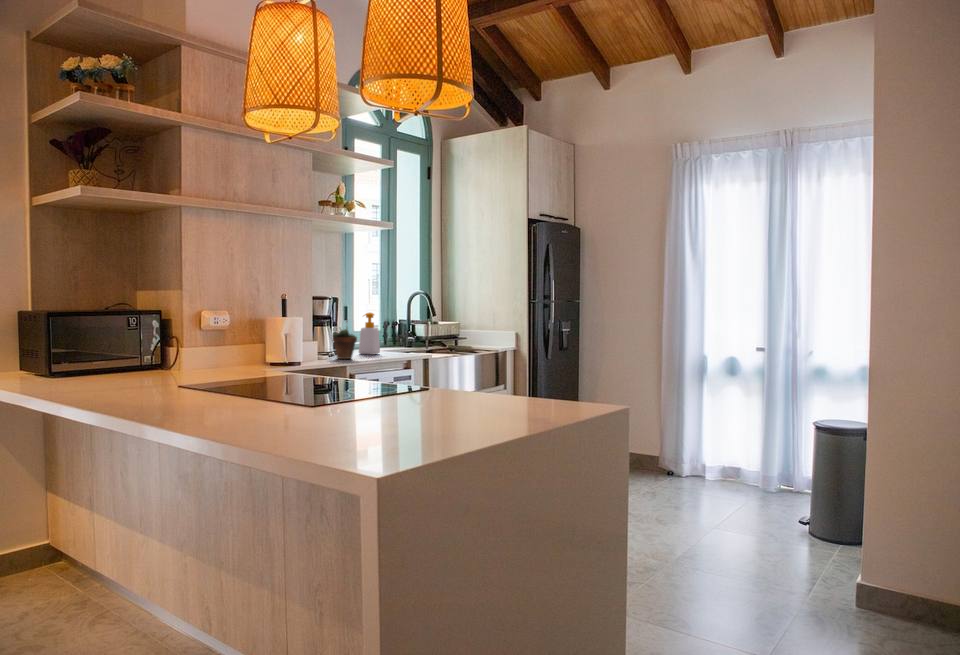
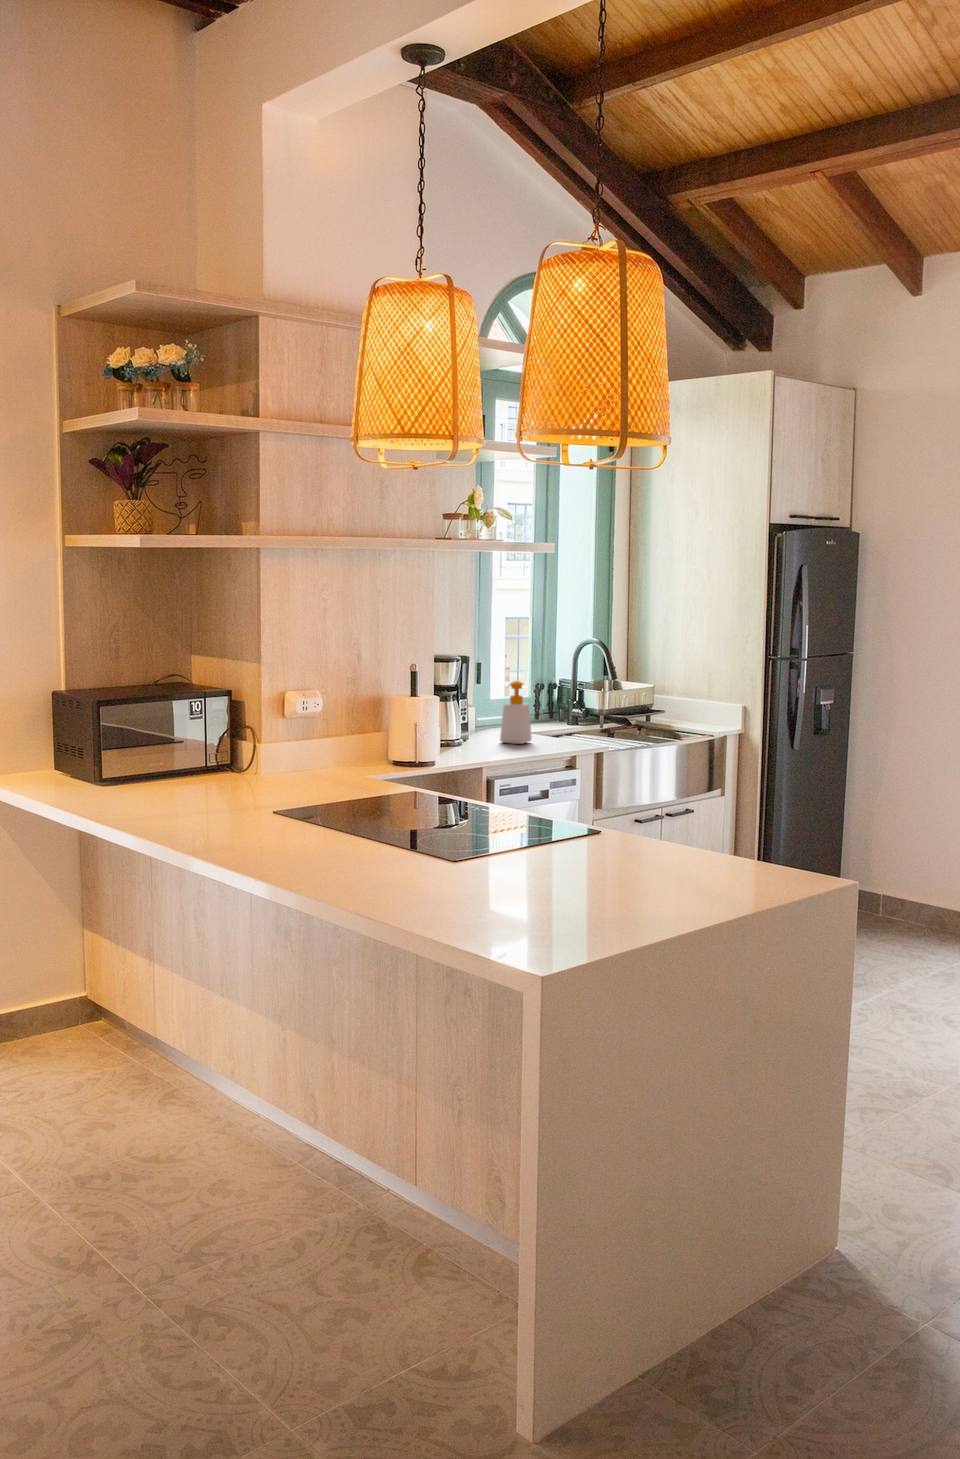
succulent plant: present [332,321,357,359] -> none [463,694,499,754]

